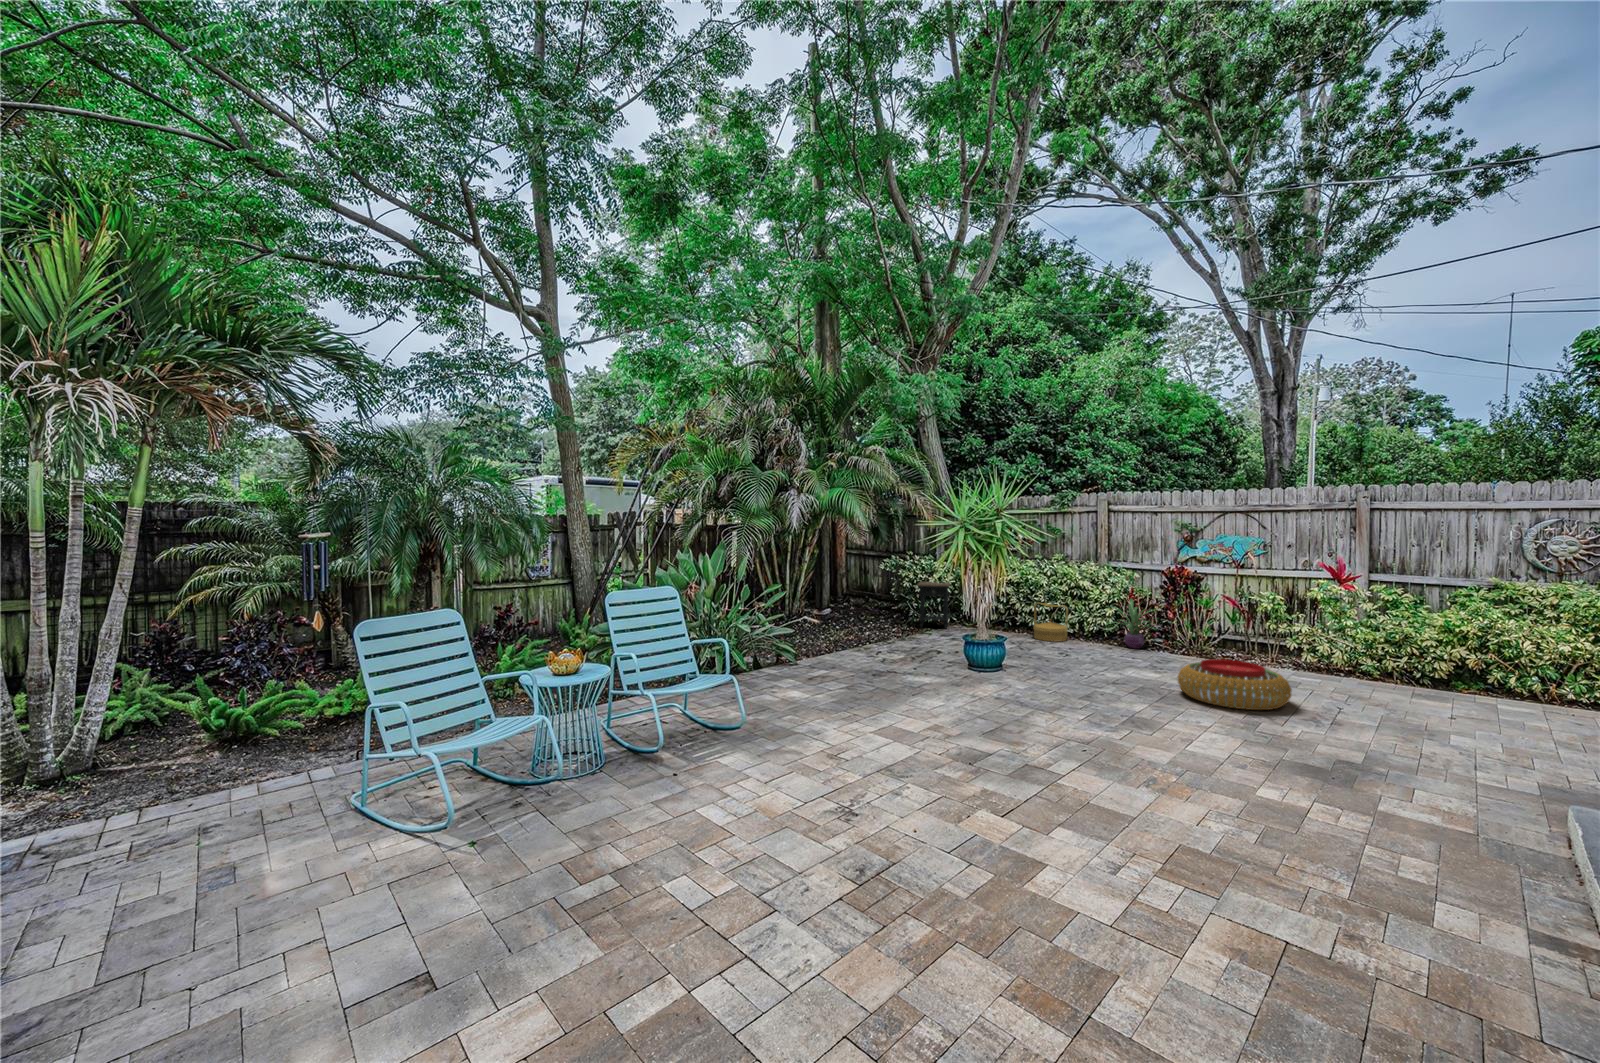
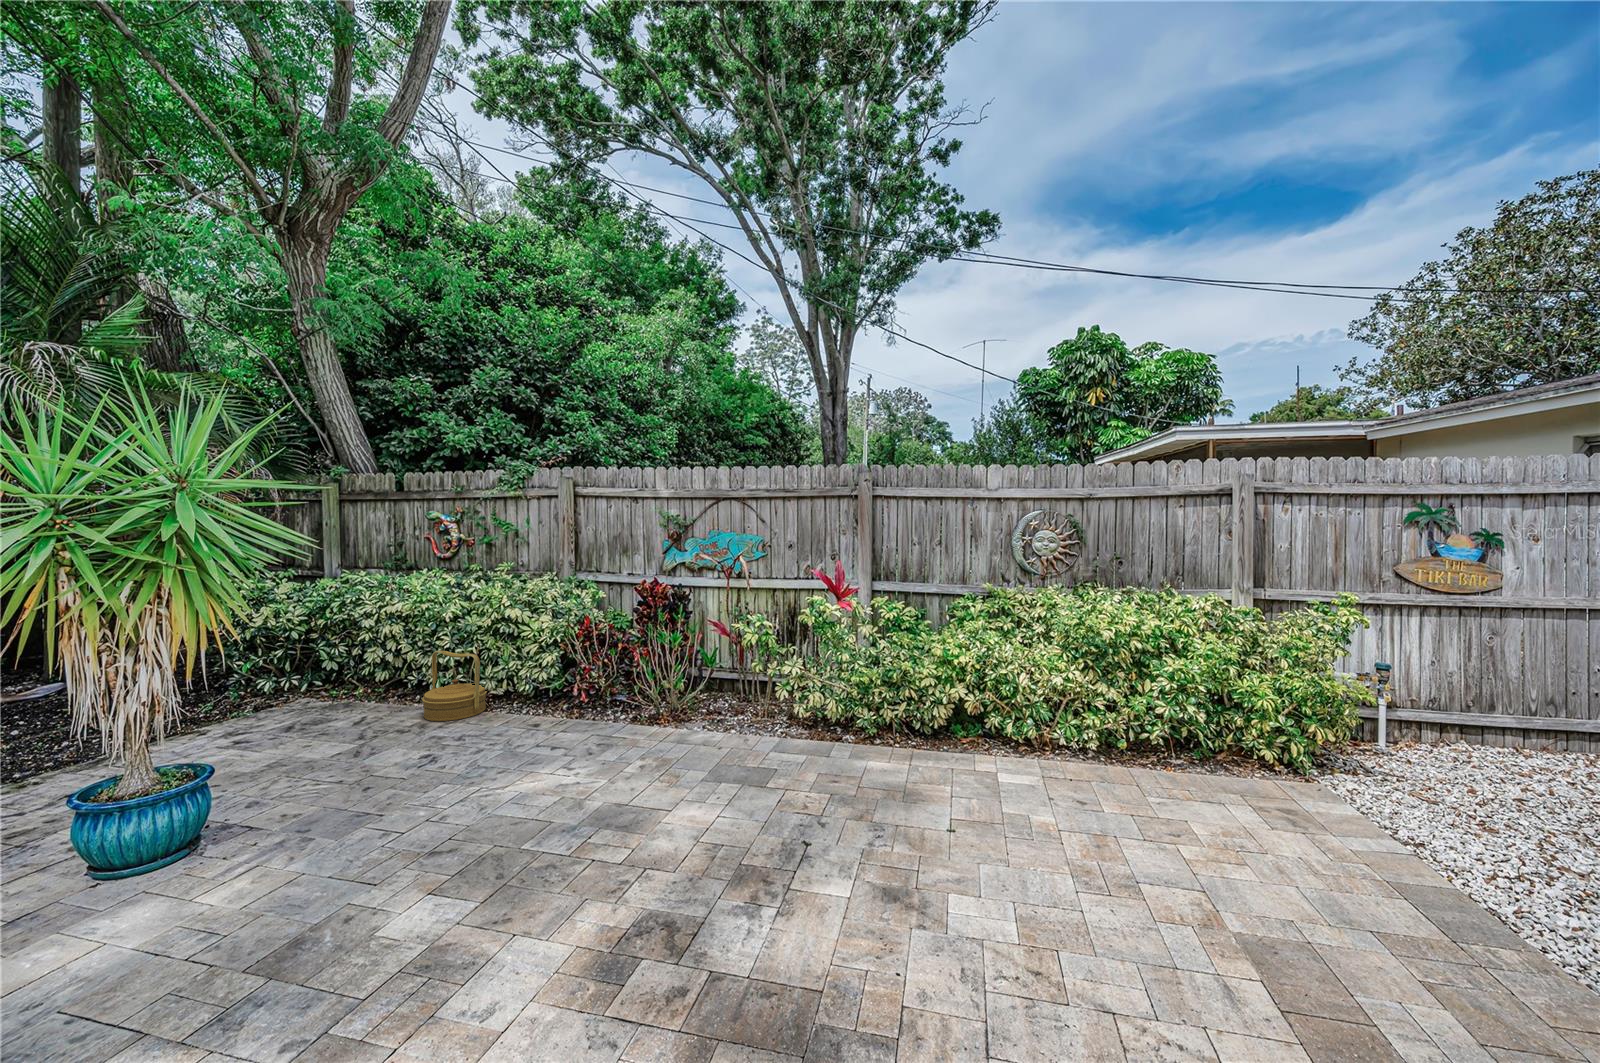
side table: present [918,582,950,629] -> none [198,621,304,717]
decorative plant: present [1109,599,1148,649] -> none [528,634,621,719]
pouf: present [1178,659,1292,710] -> none [501,779,712,932]

